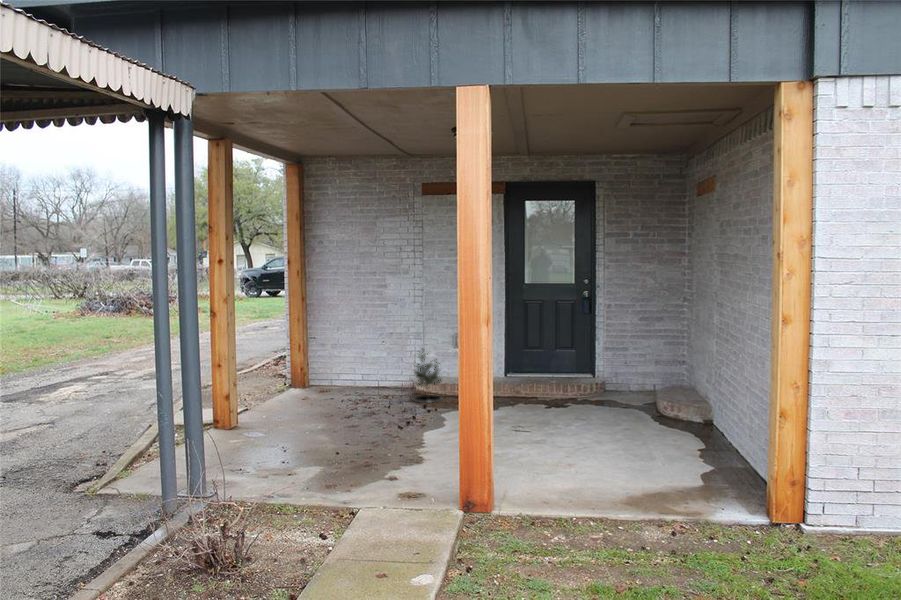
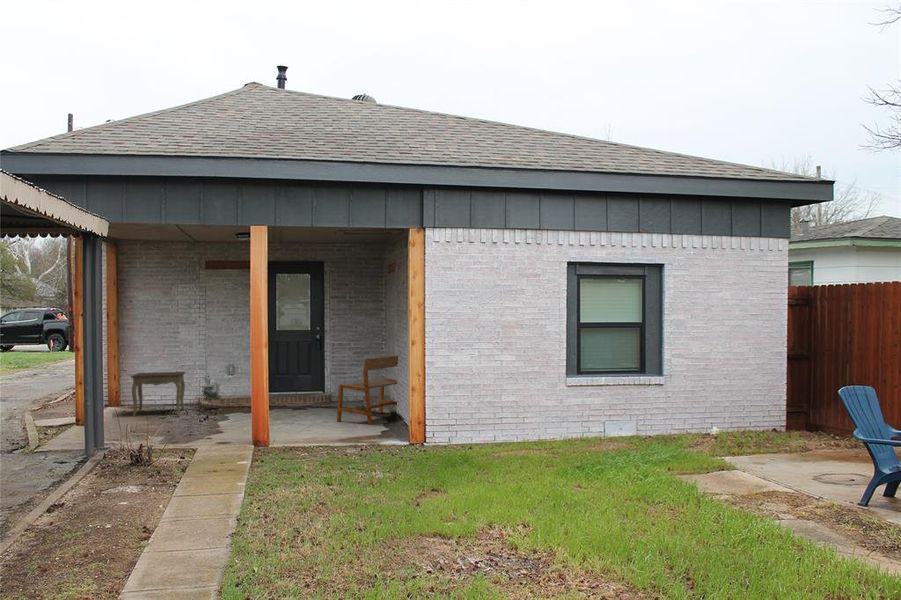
bench: none [618,329,745,455] -> present [337,356,398,424]
side table: none [317,341,392,406] -> present [131,372,185,416]

